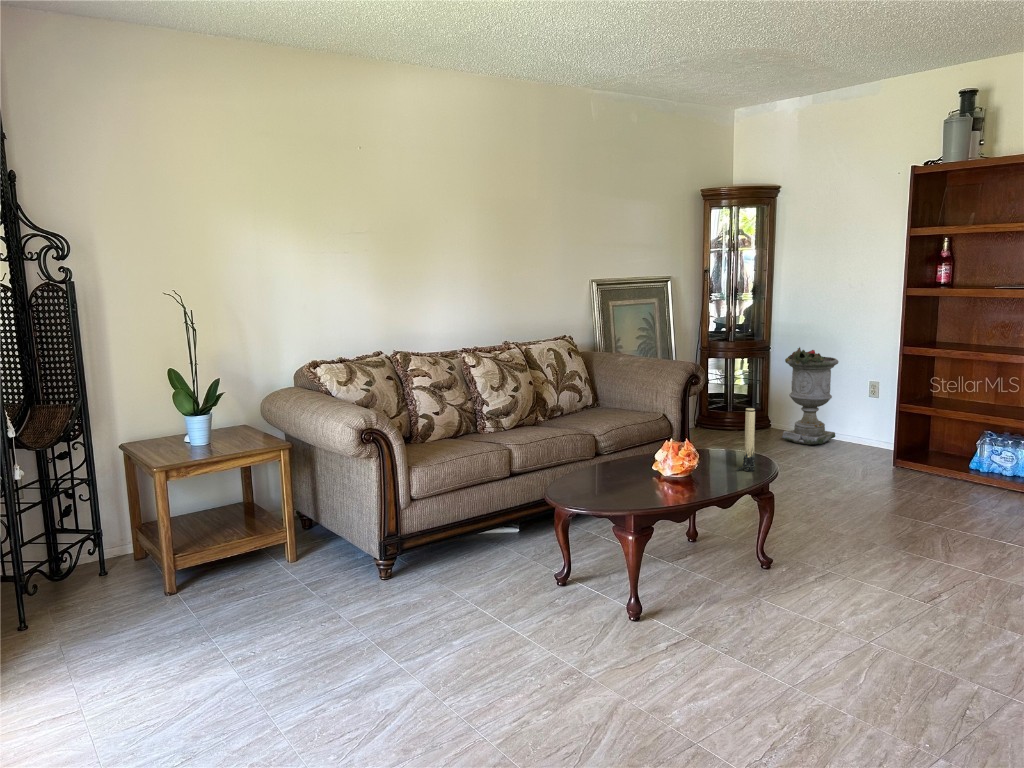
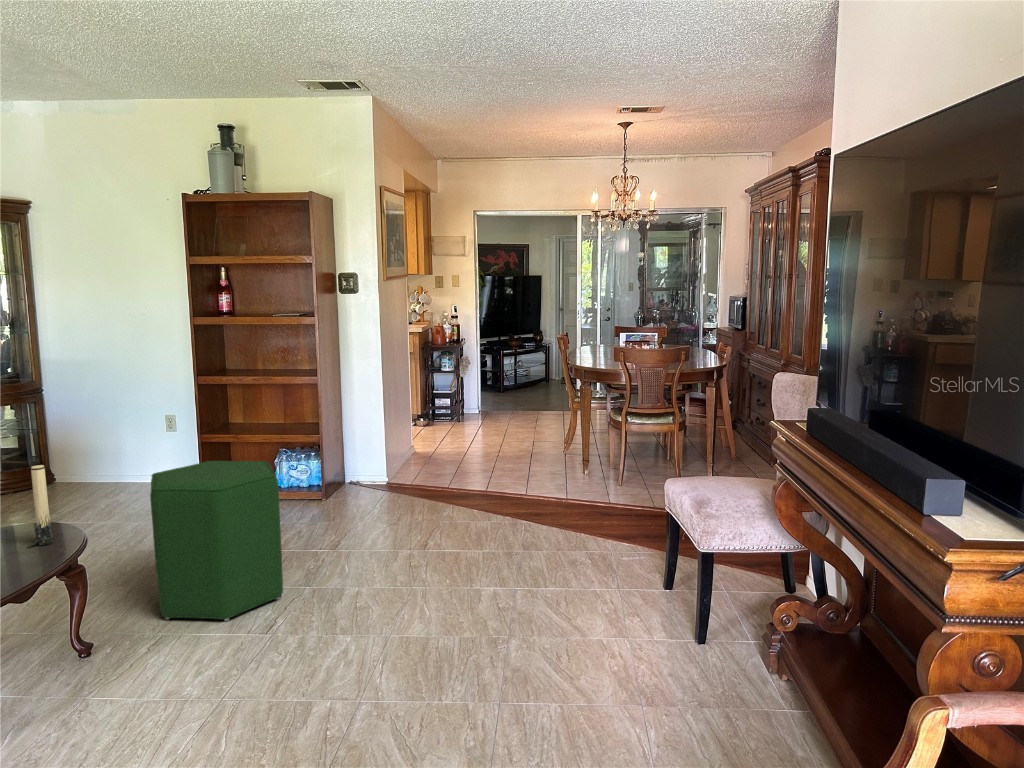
planter: present [782,347,839,445] -> none [66,386,136,494]
ottoman: none [832,429,961,580] -> present [150,461,283,621]

